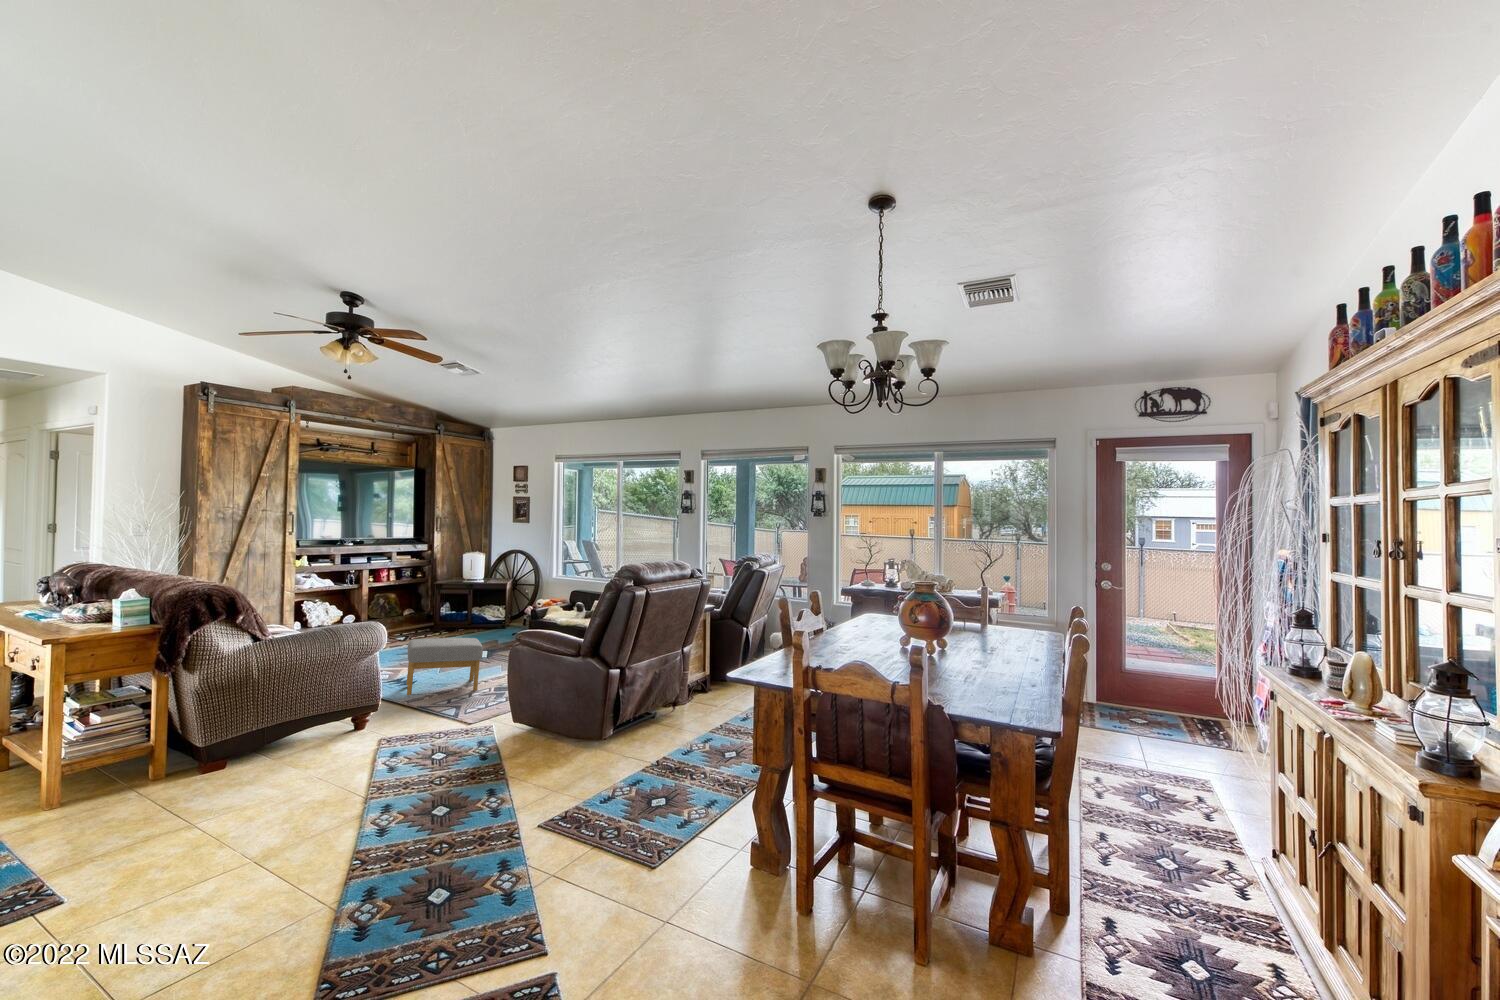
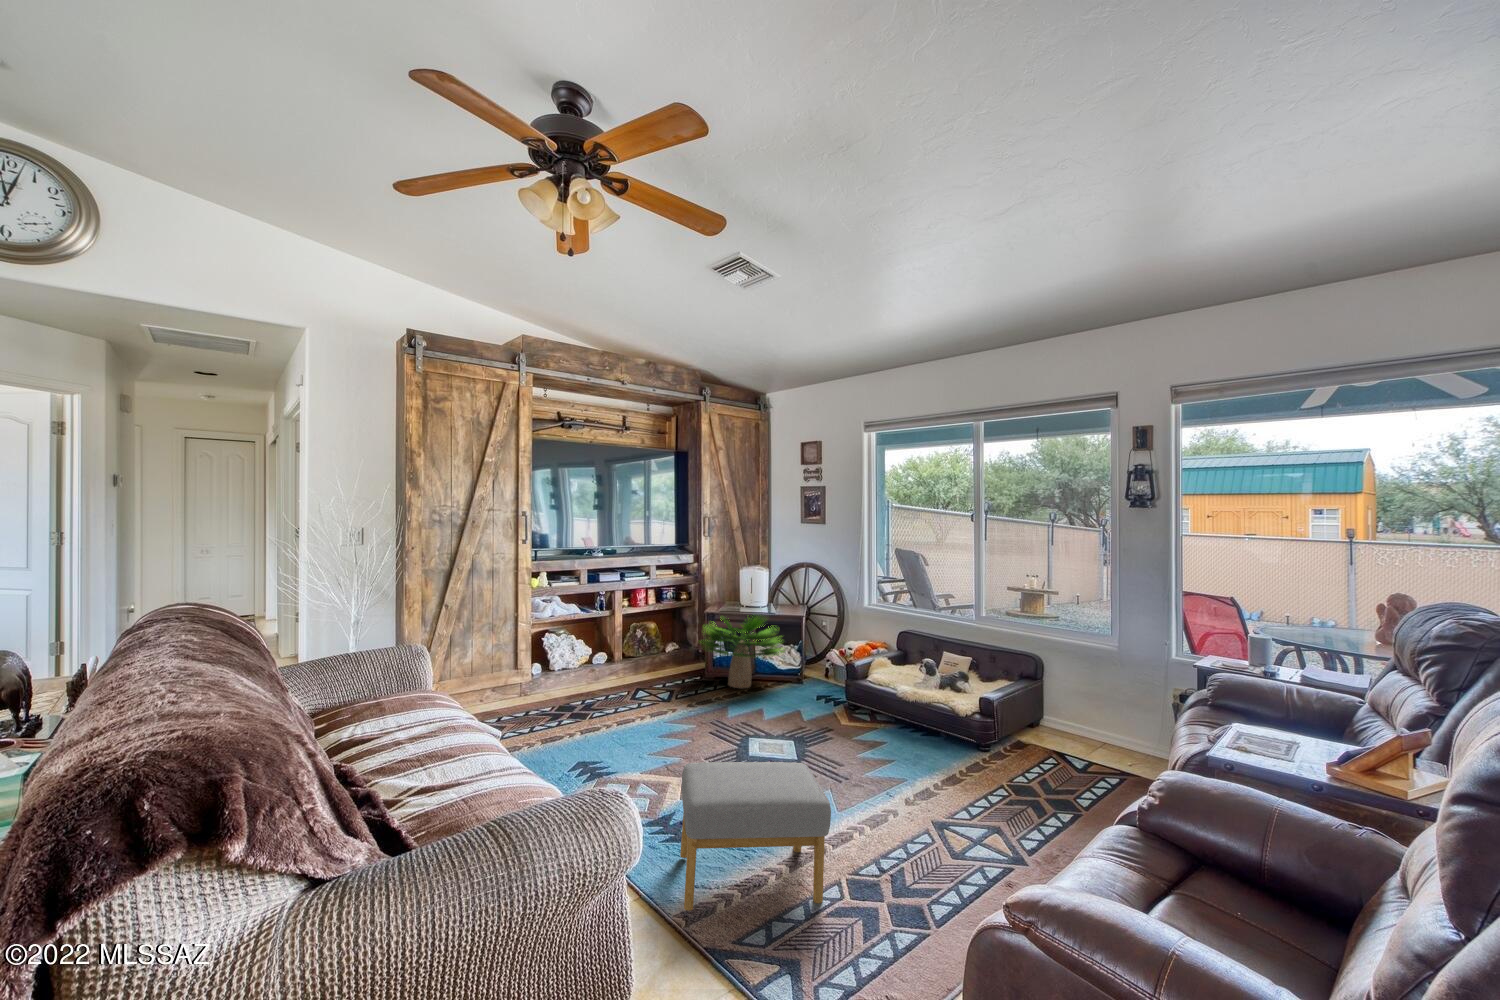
potted plant: none [427,581,495,633] -> present [700,615,782,688]

